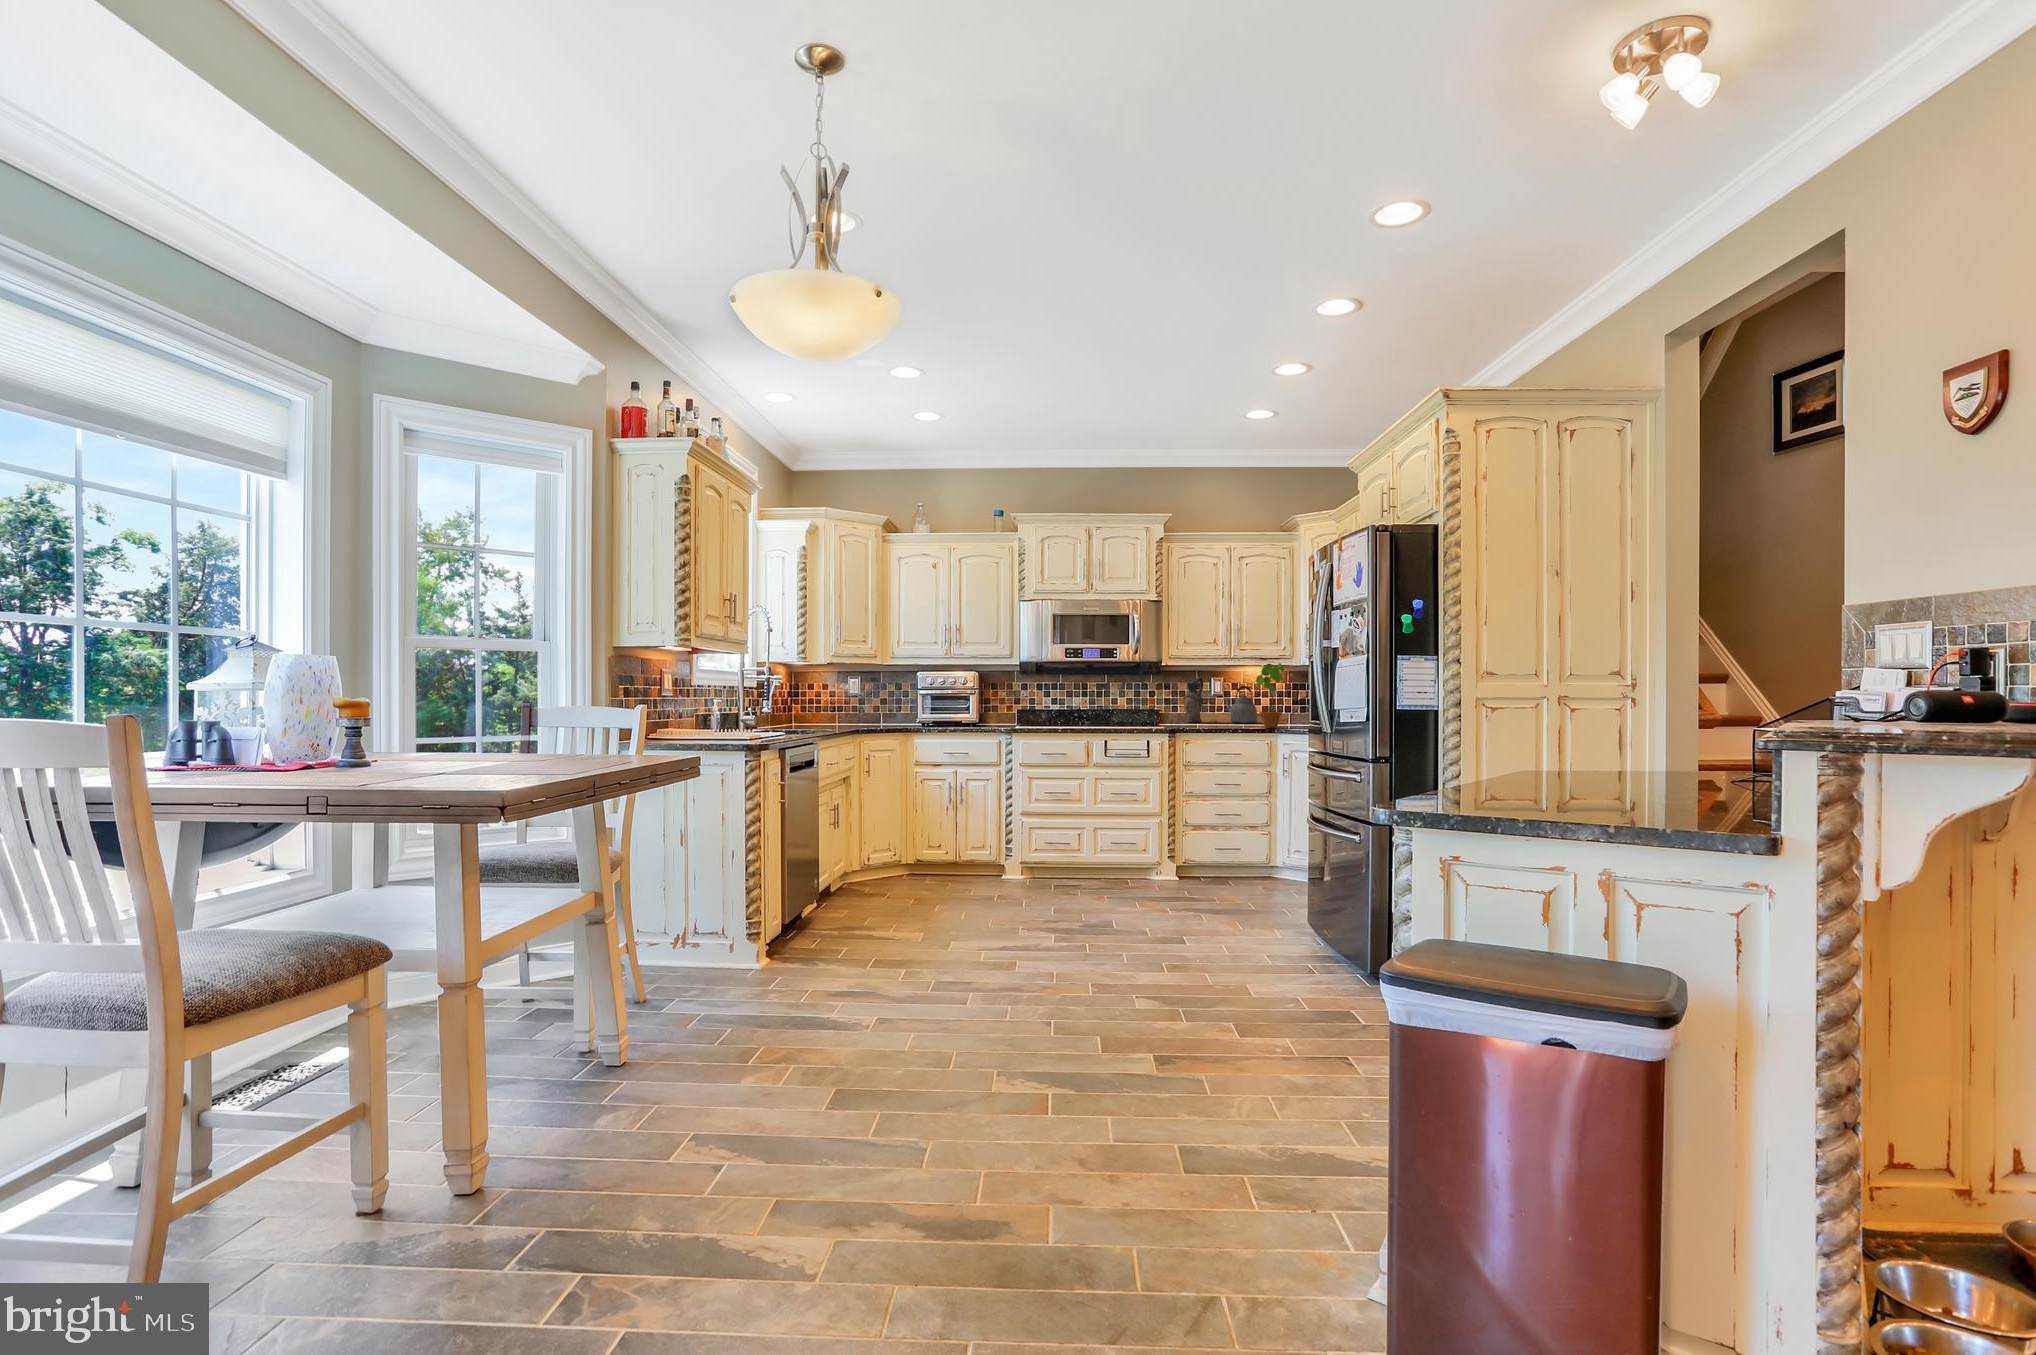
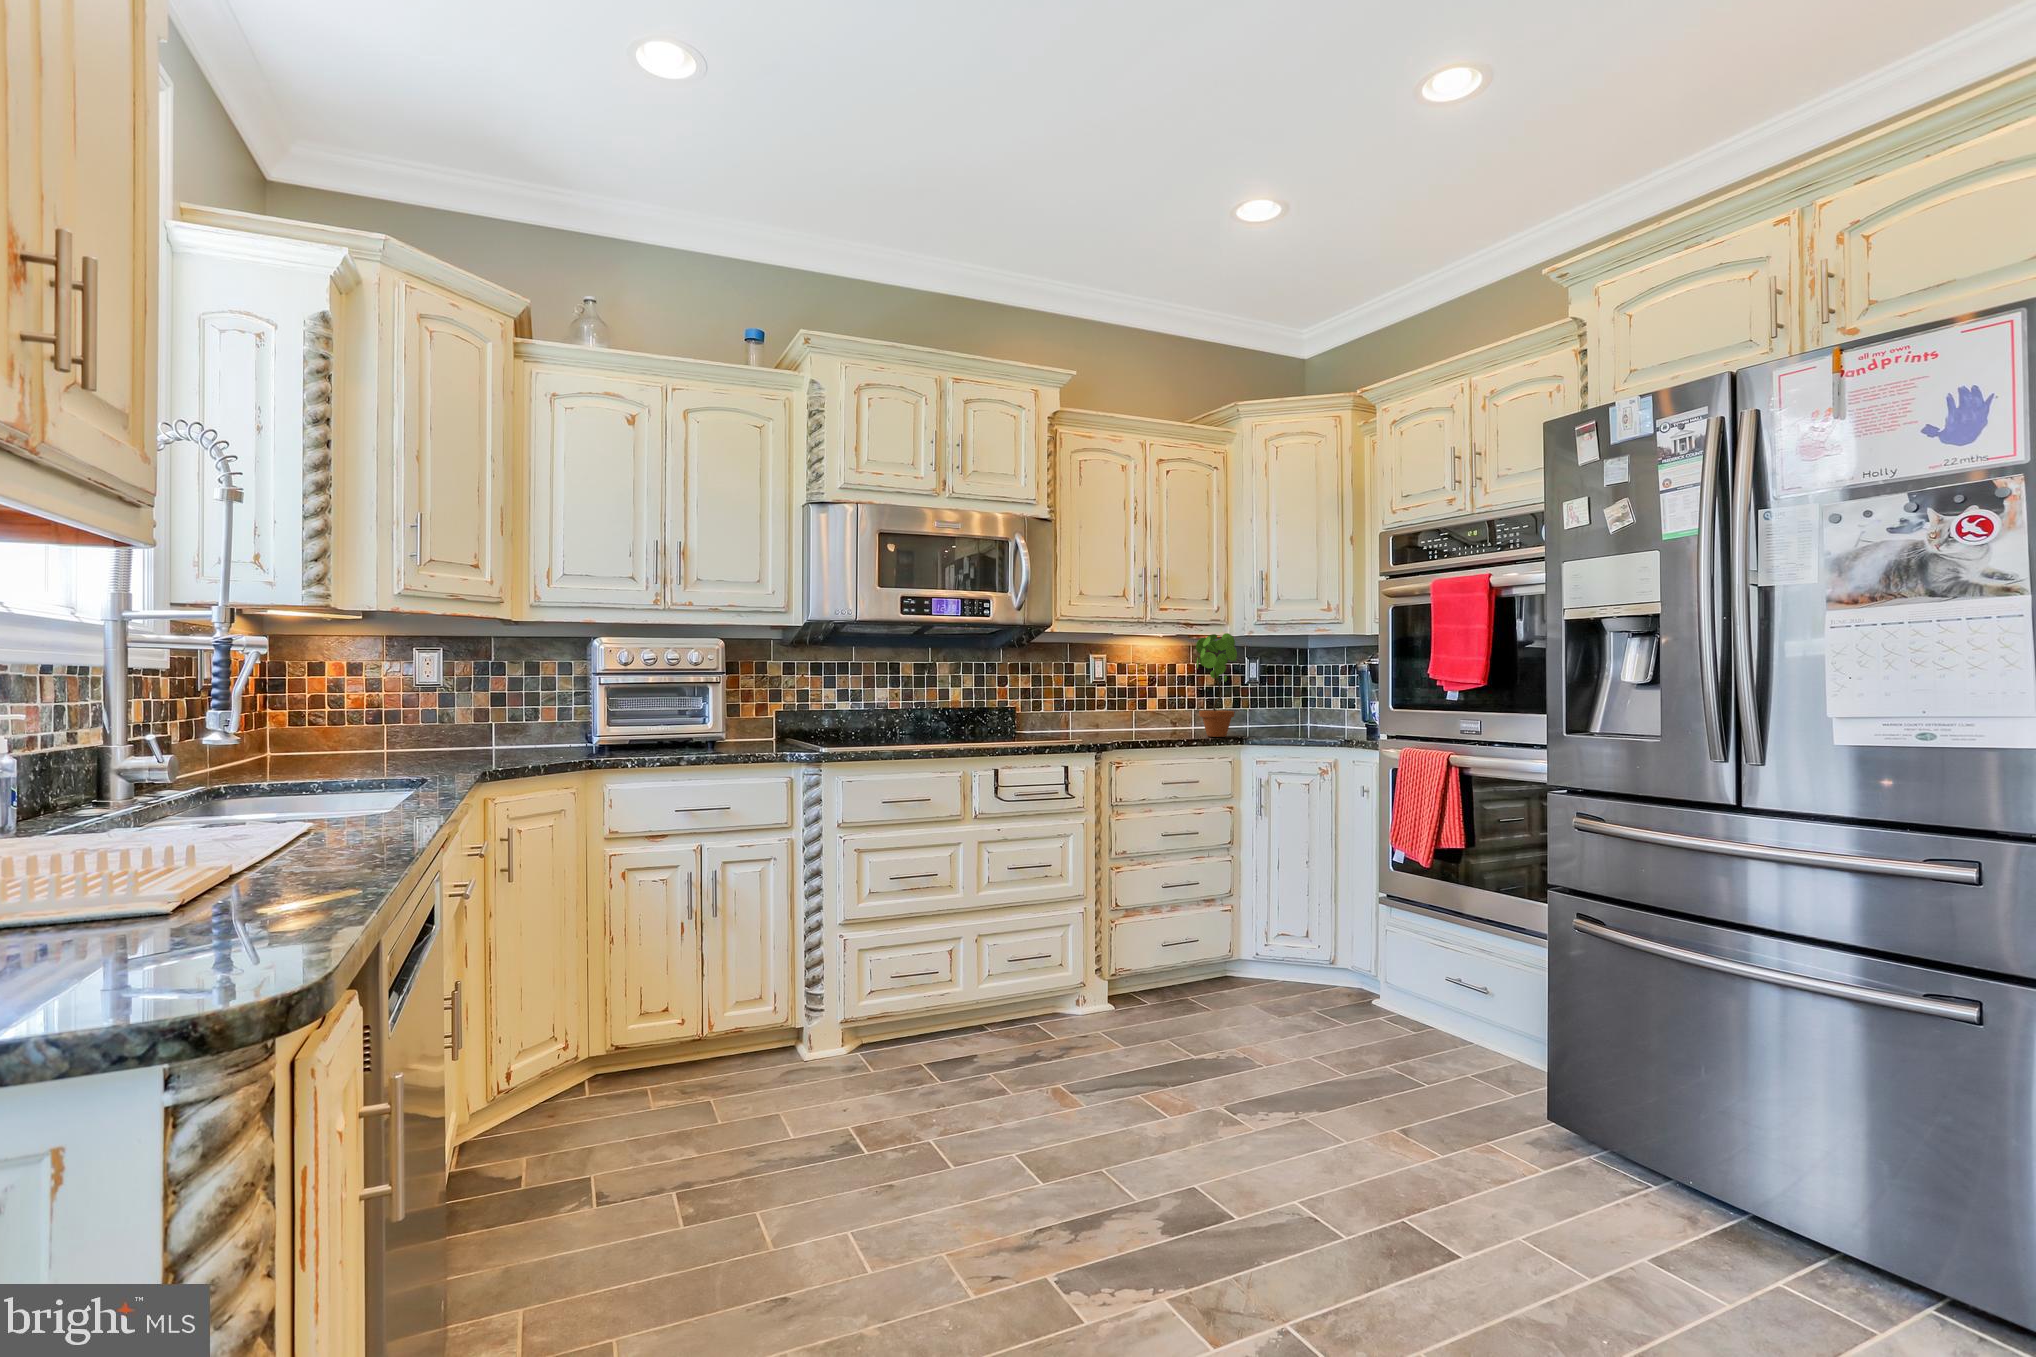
ceramic pitcher: present [1183,677,1203,722] -> none [1050,655,1080,727]
kettle: present [1224,686,1257,723] -> none [1100,669,1159,727]

